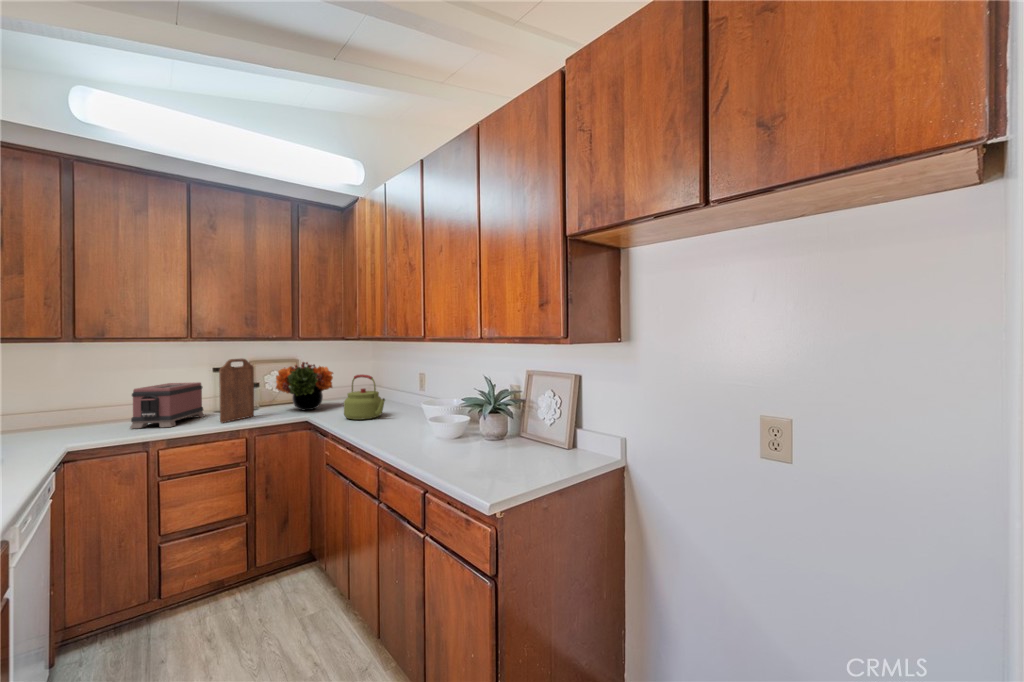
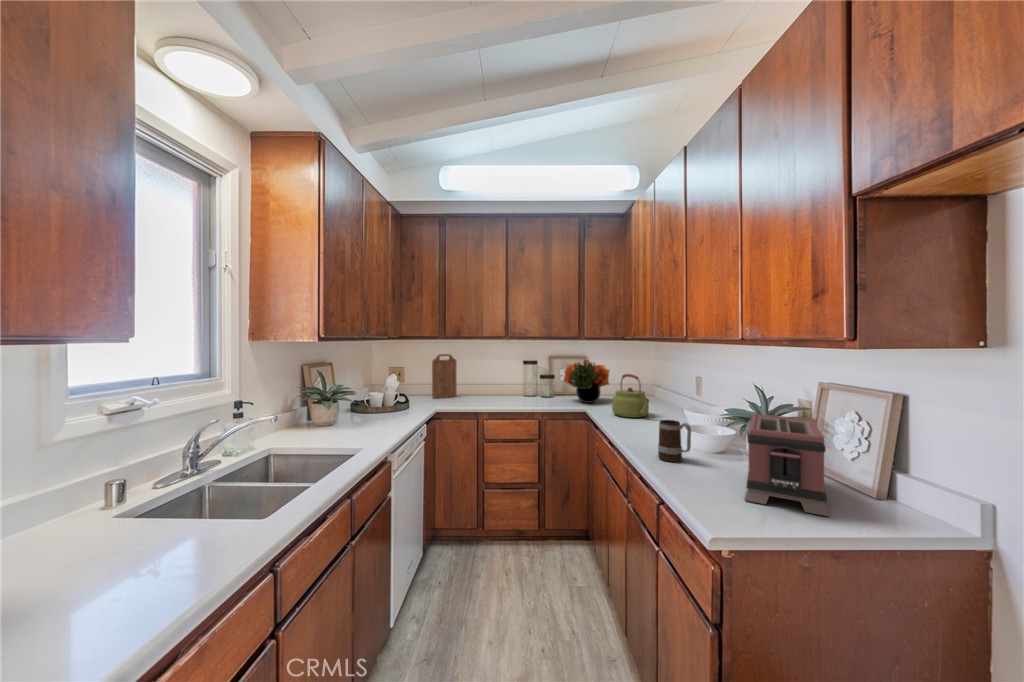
cutting board: present [219,358,254,423] -> present [432,354,456,398]
toaster: present [130,382,204,429] -> present [745,414,829,517]
mug: none [413,414,444,453] -> present [658,420,691,462]

